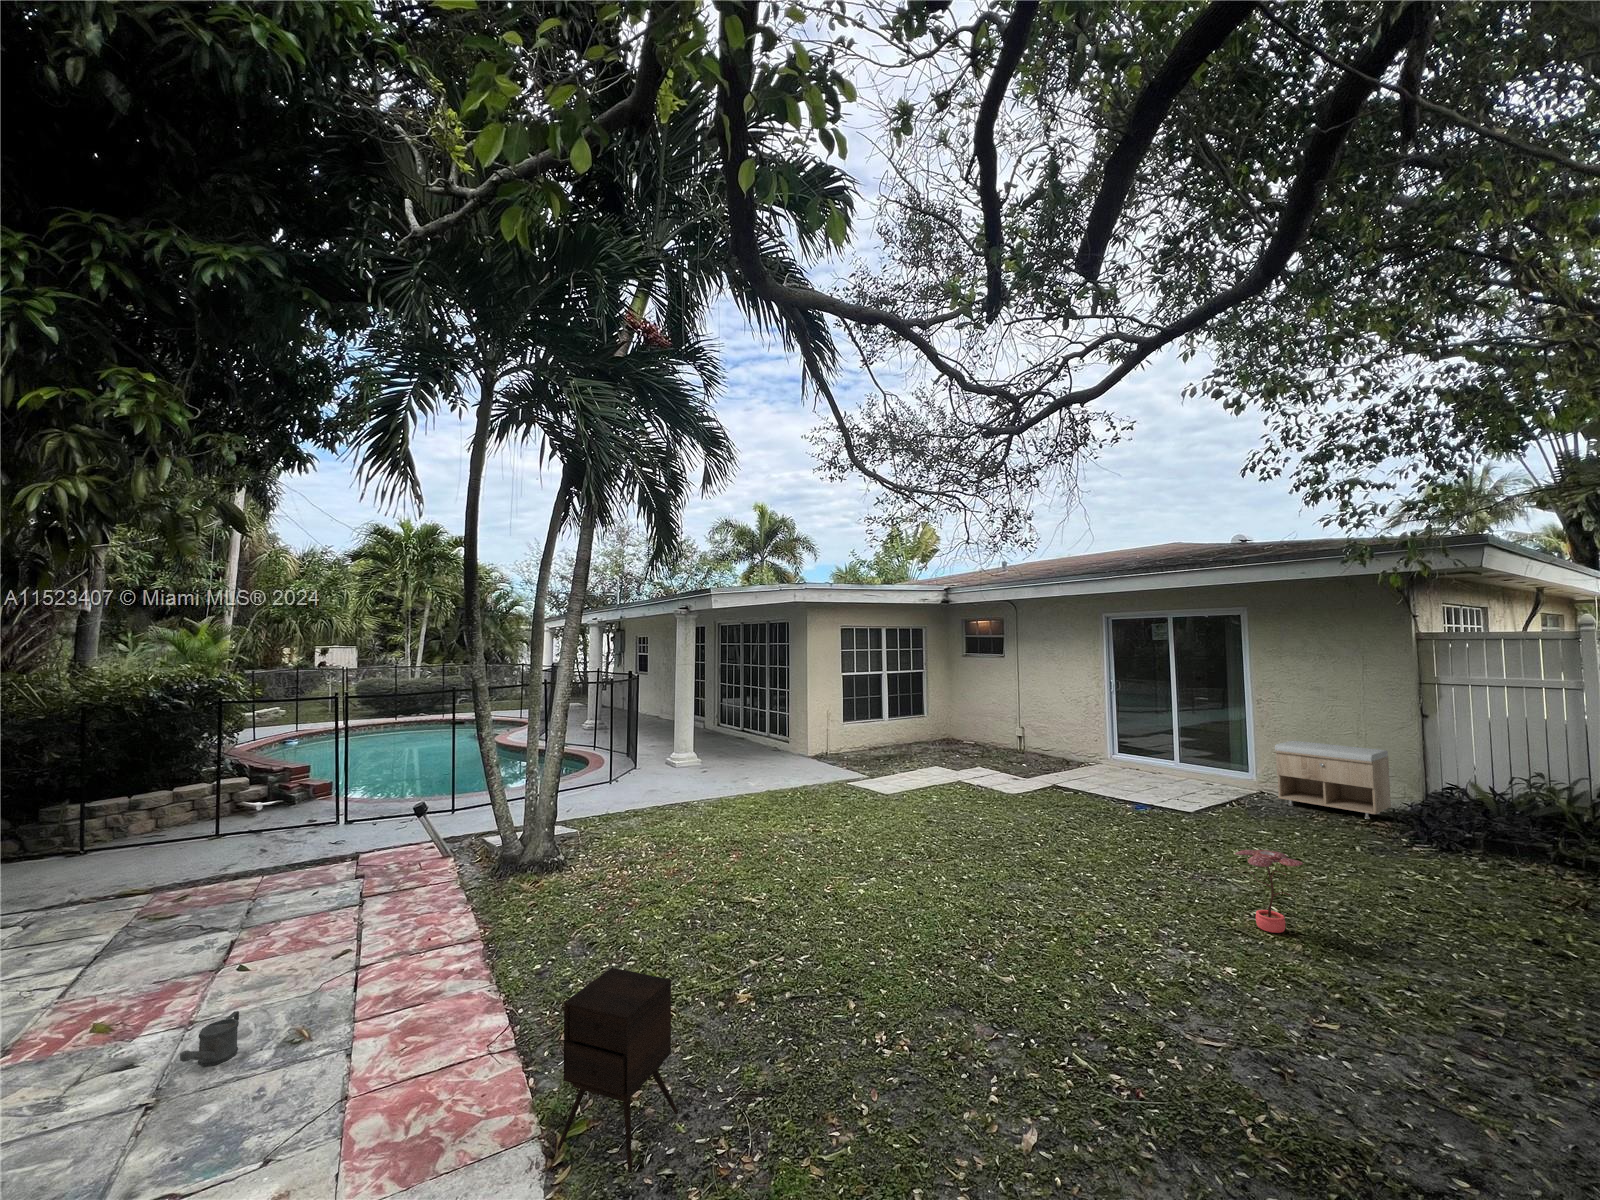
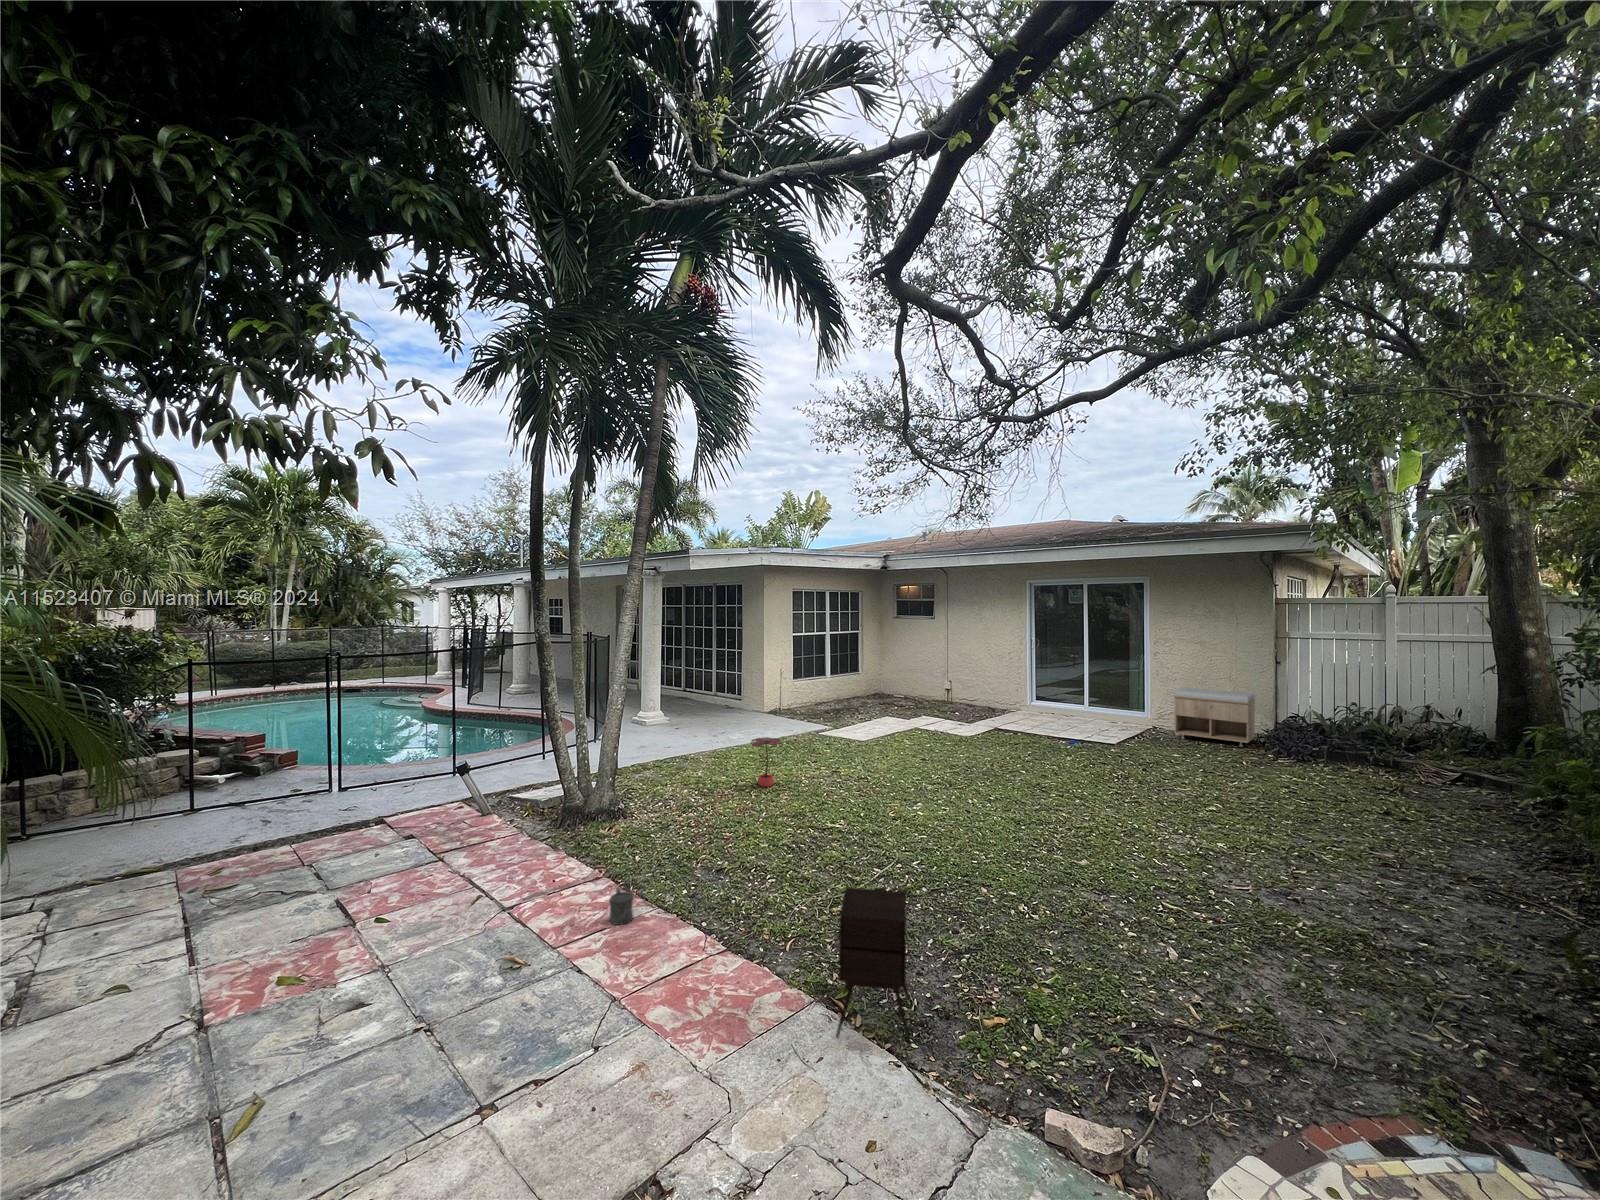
potted plant: present [1235,850,1303,933] -> present [751,737,781,787]
watering can: present [180,1011,239,1067] -> present [609,888,633,925]

